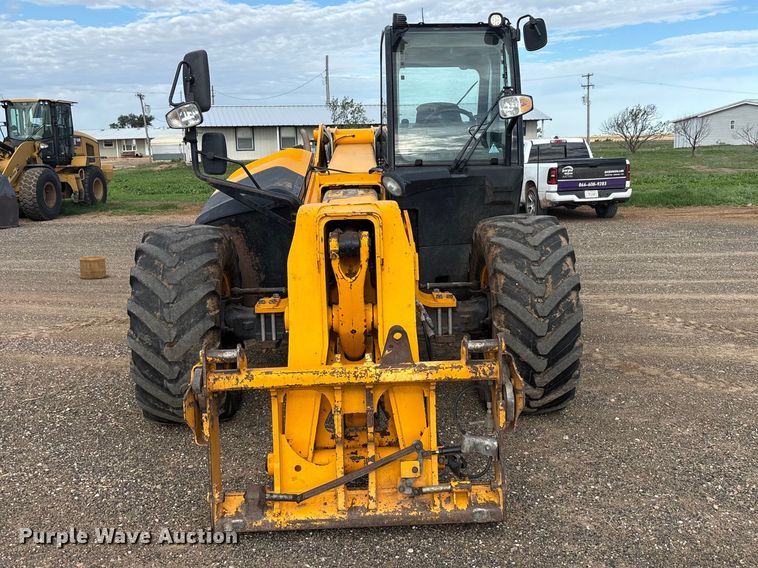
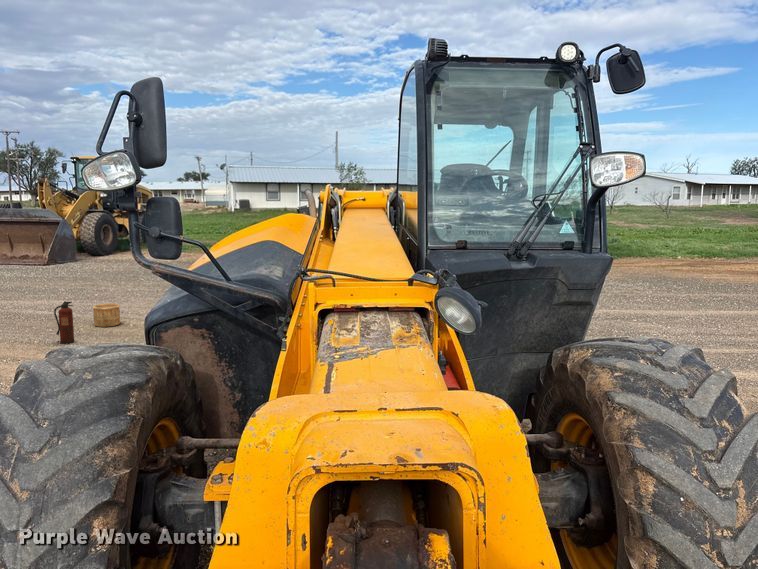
fire extinguisher: none [49,249,69,291] -> present [54,301,74,343]

